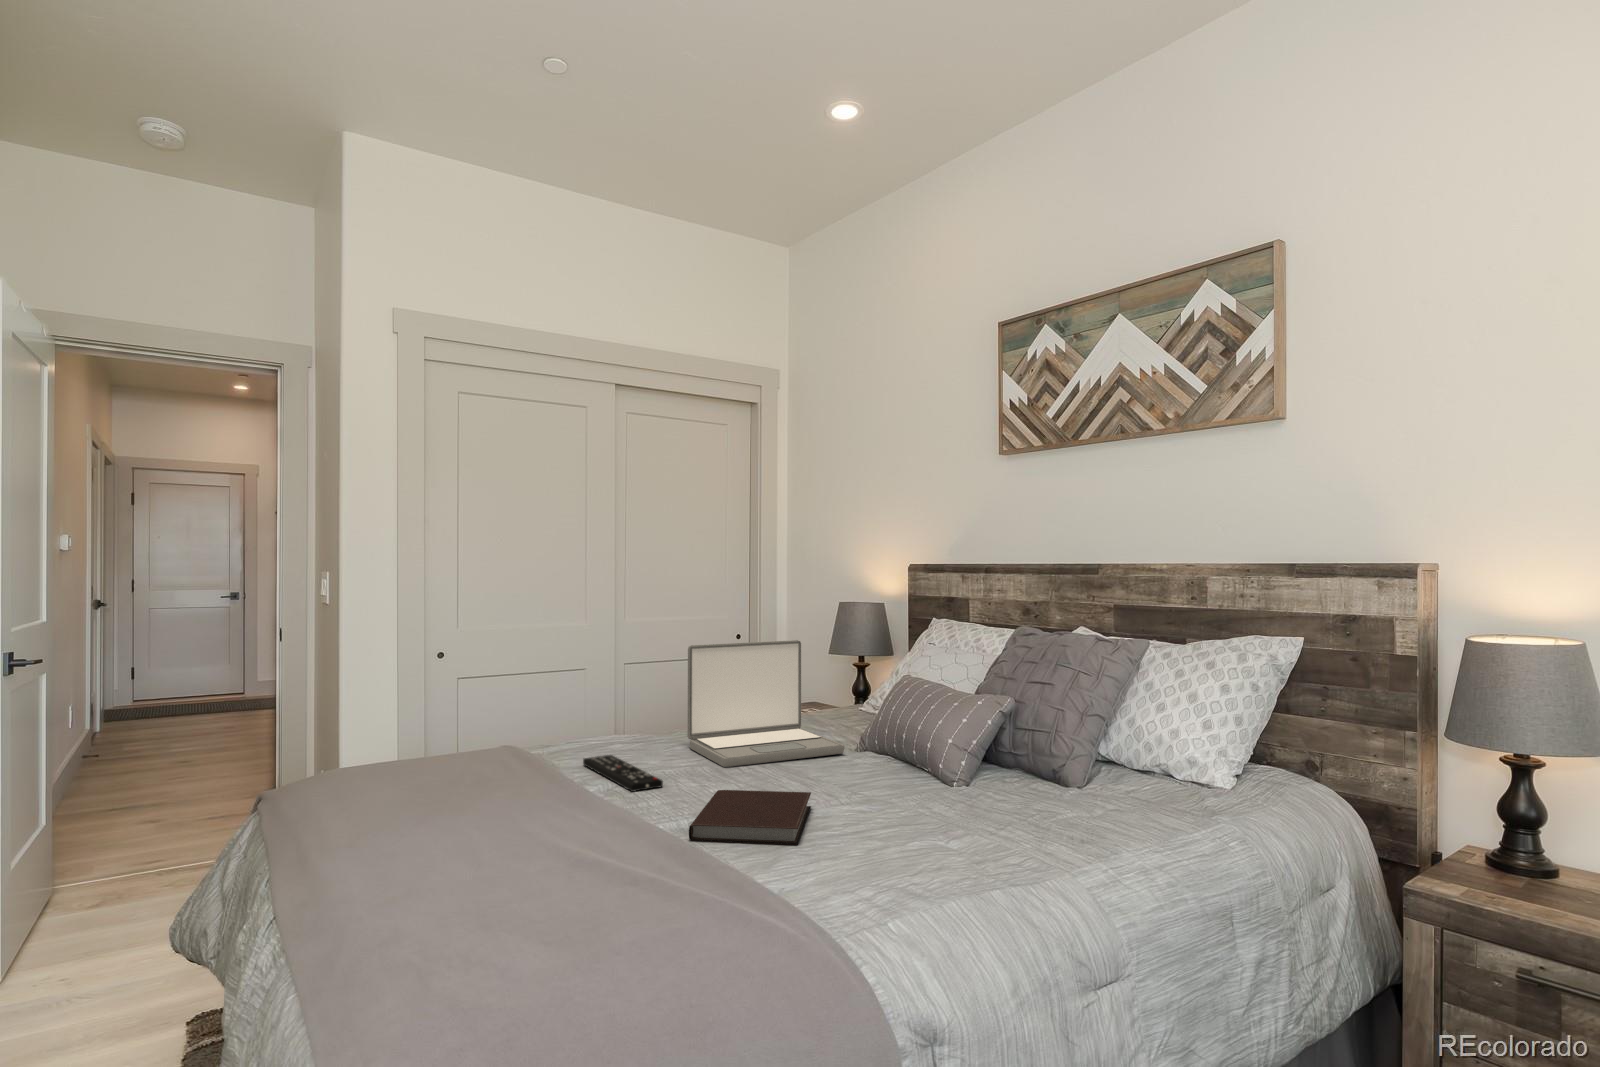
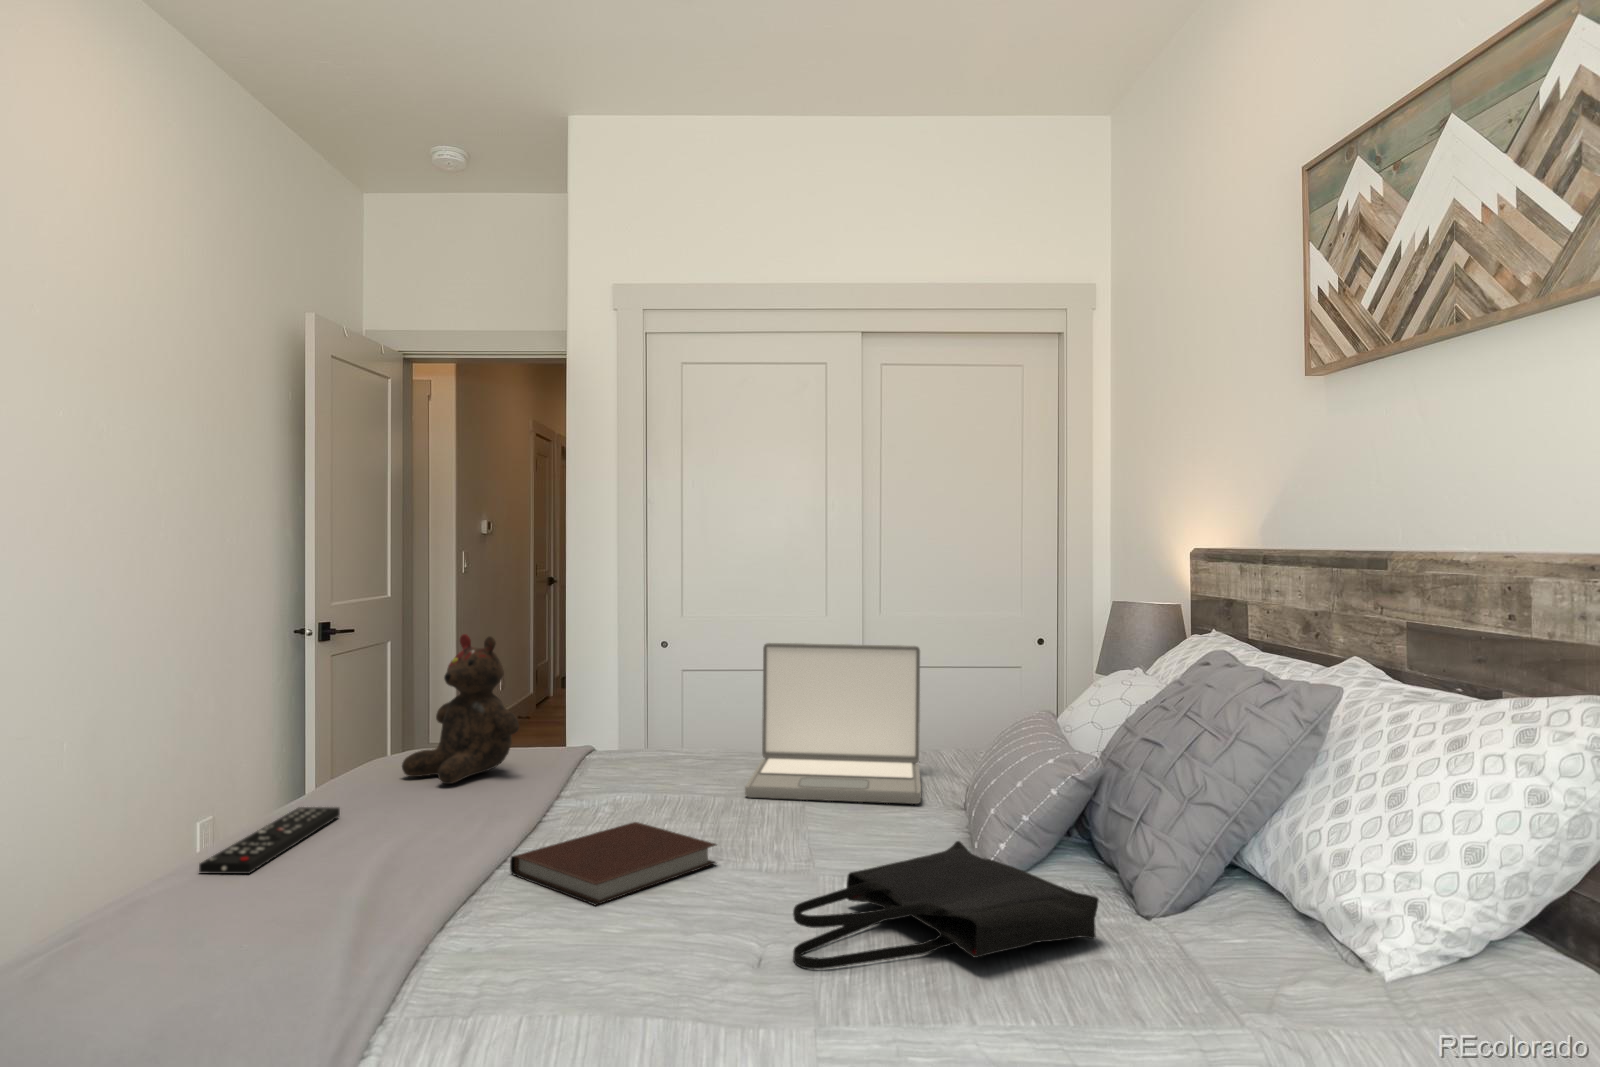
teddy bear: none [404,654,515,796] -> present [402,634,519,784]
remote control: present [583,755,663,792] -> present [199,807,340,874]
tote bag: none [937,762,1088,847] -> present [793,841,1098,969]

